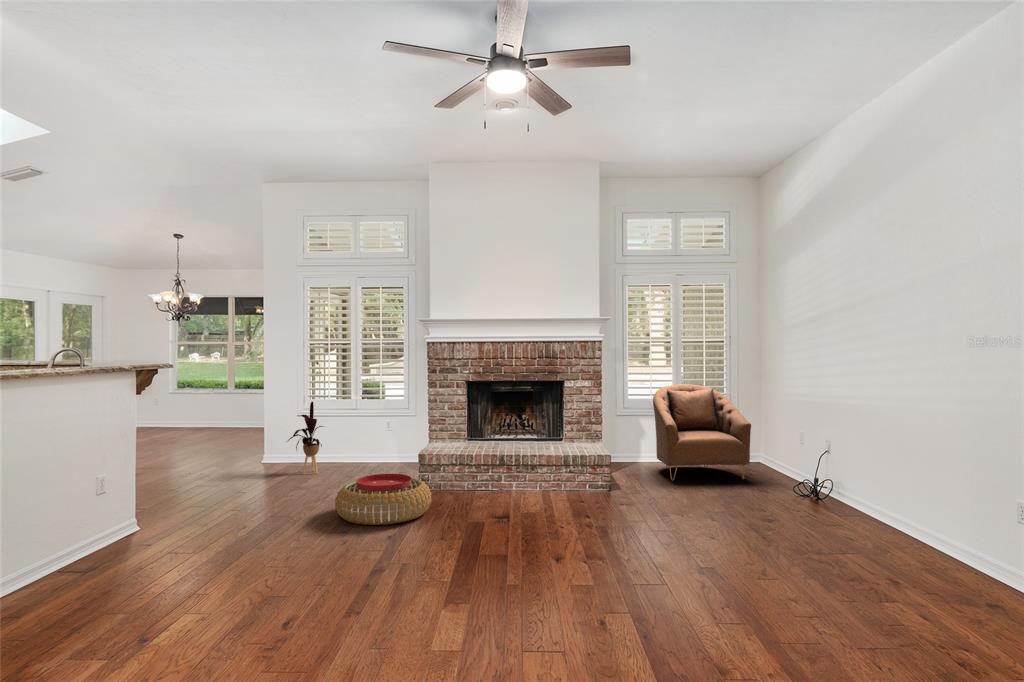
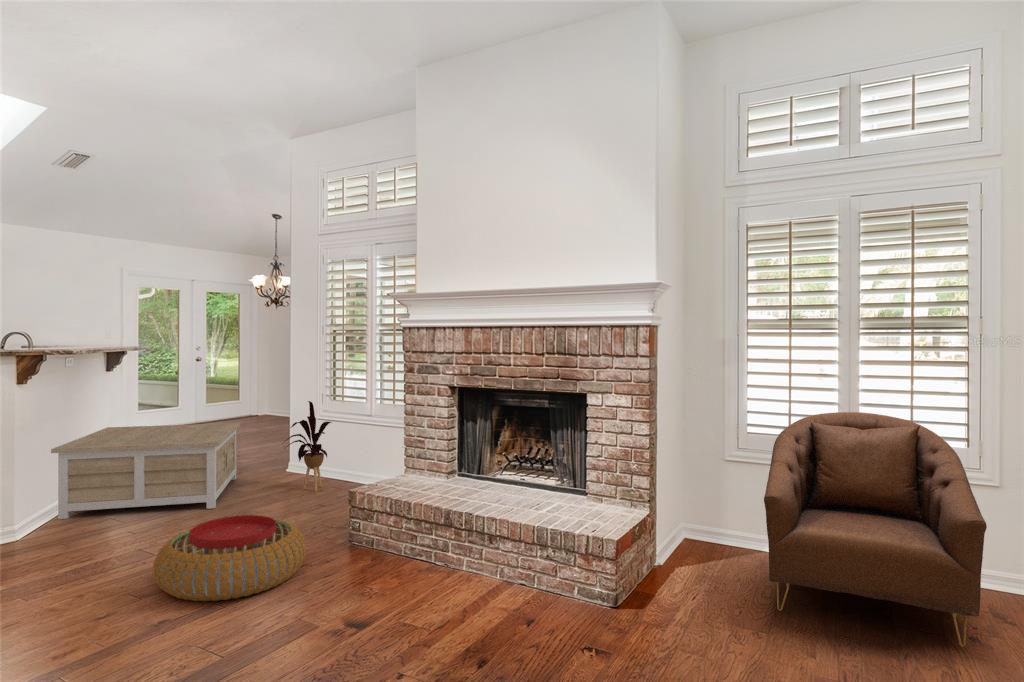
coffee table: none [100,427,268,515] -> present [51,423,241,519]

